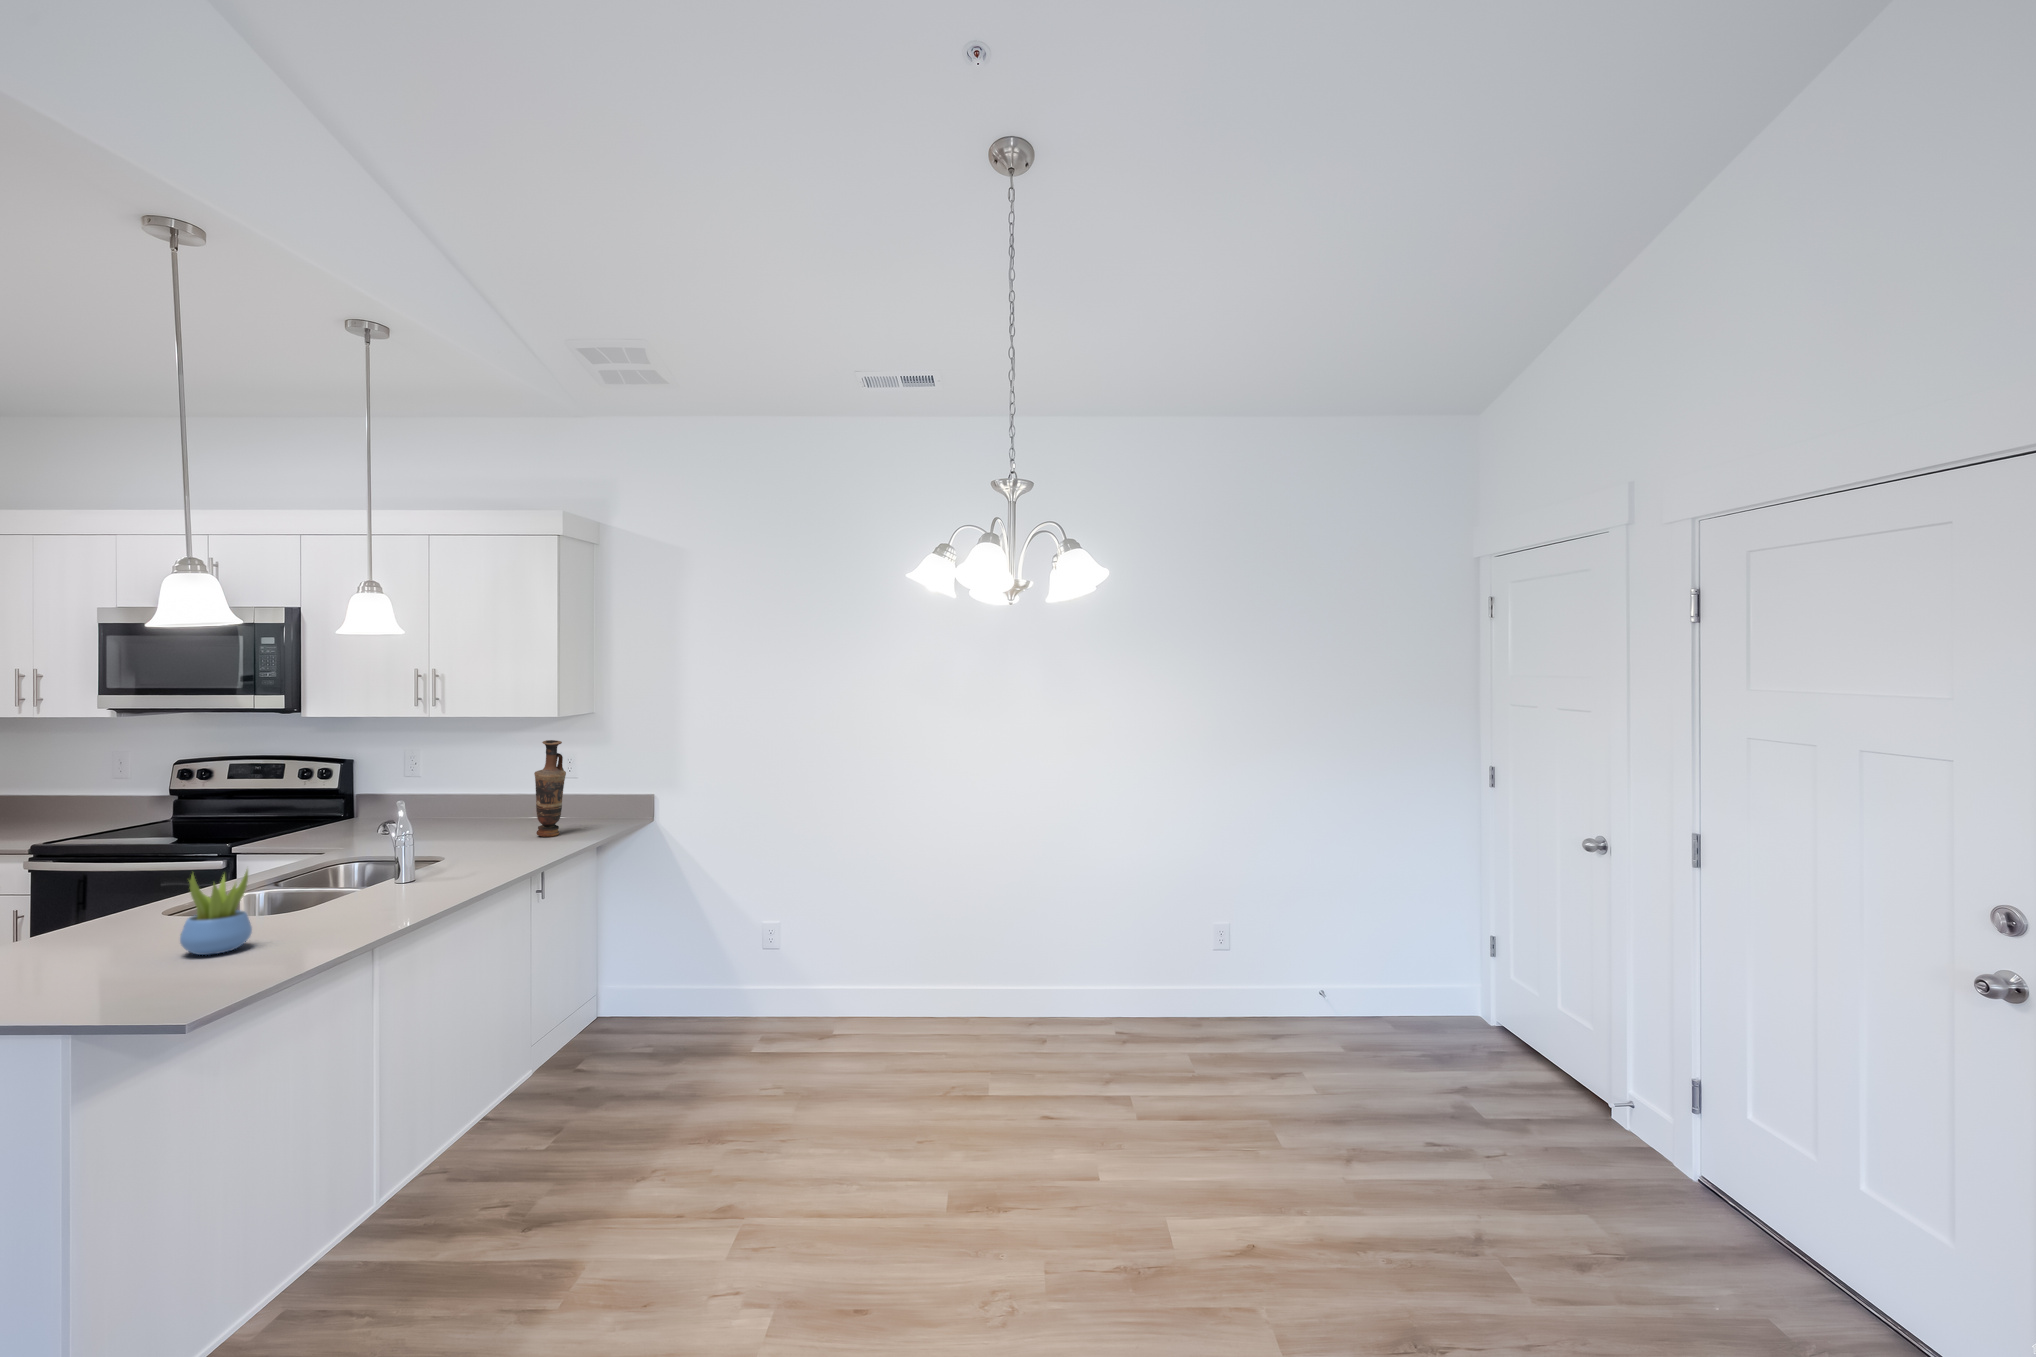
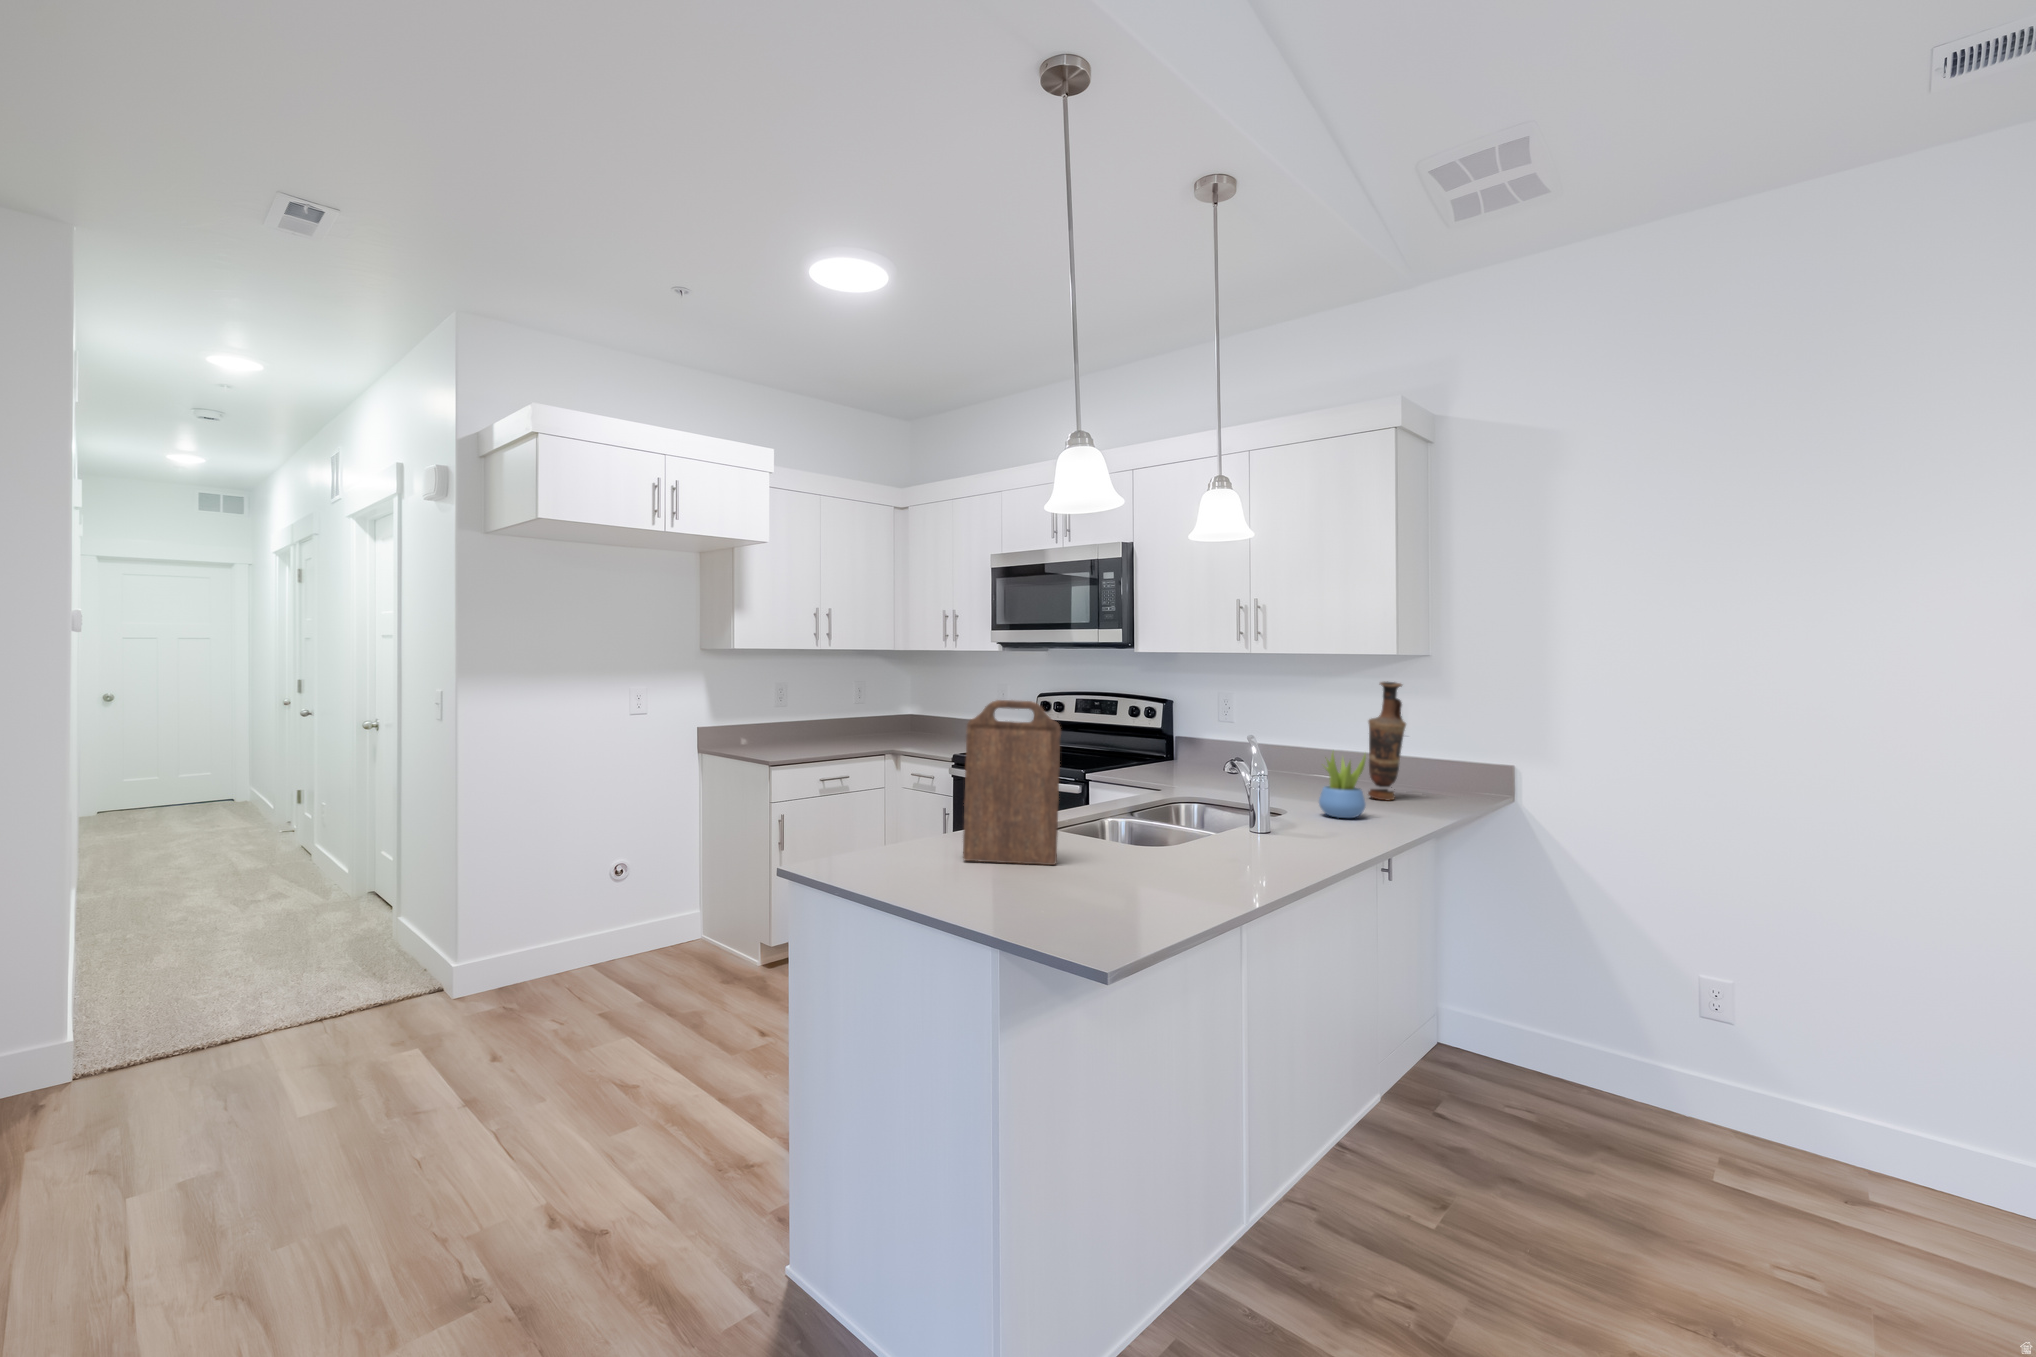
cutting board: none [47,802,170,957] -> present [963,700,1061,865]
succulent plant: present [180,870,252,955] -> present [1319,753,1366,818]

